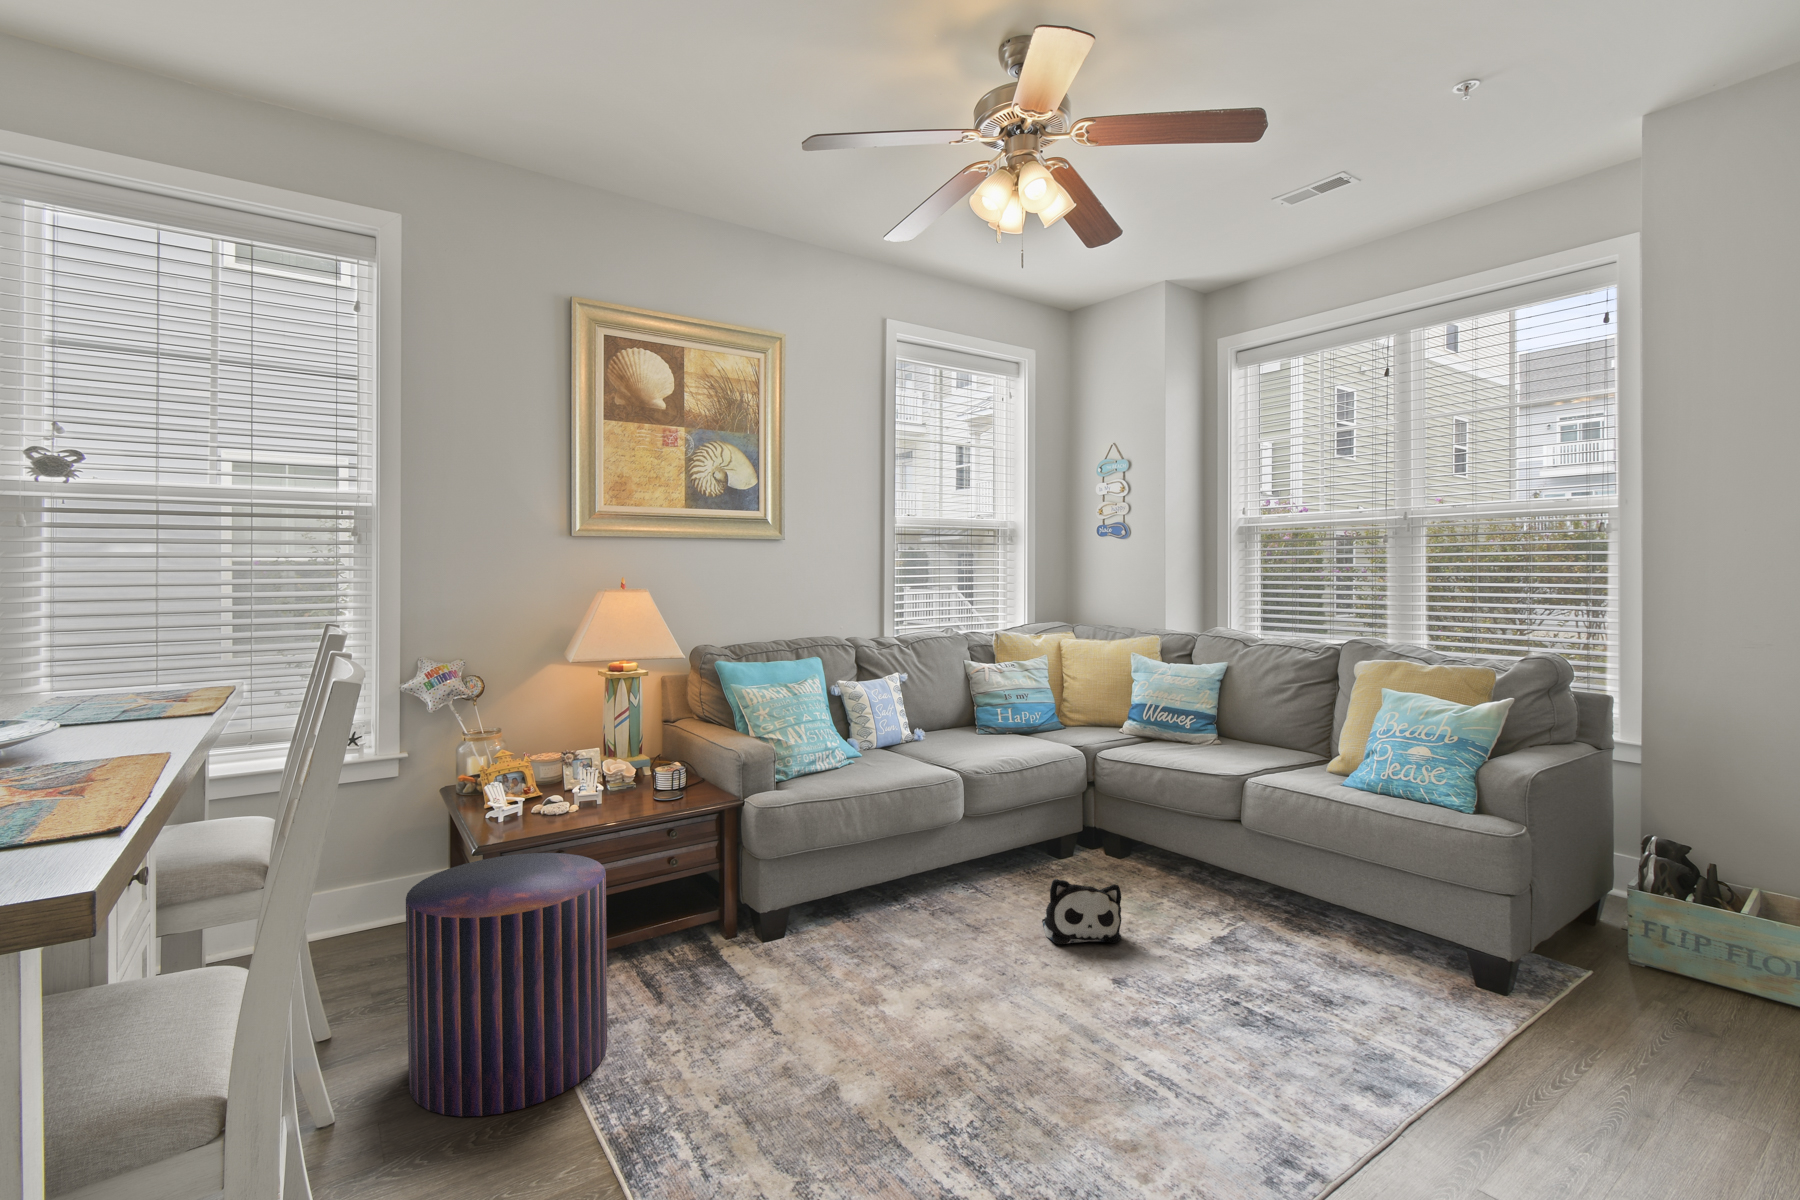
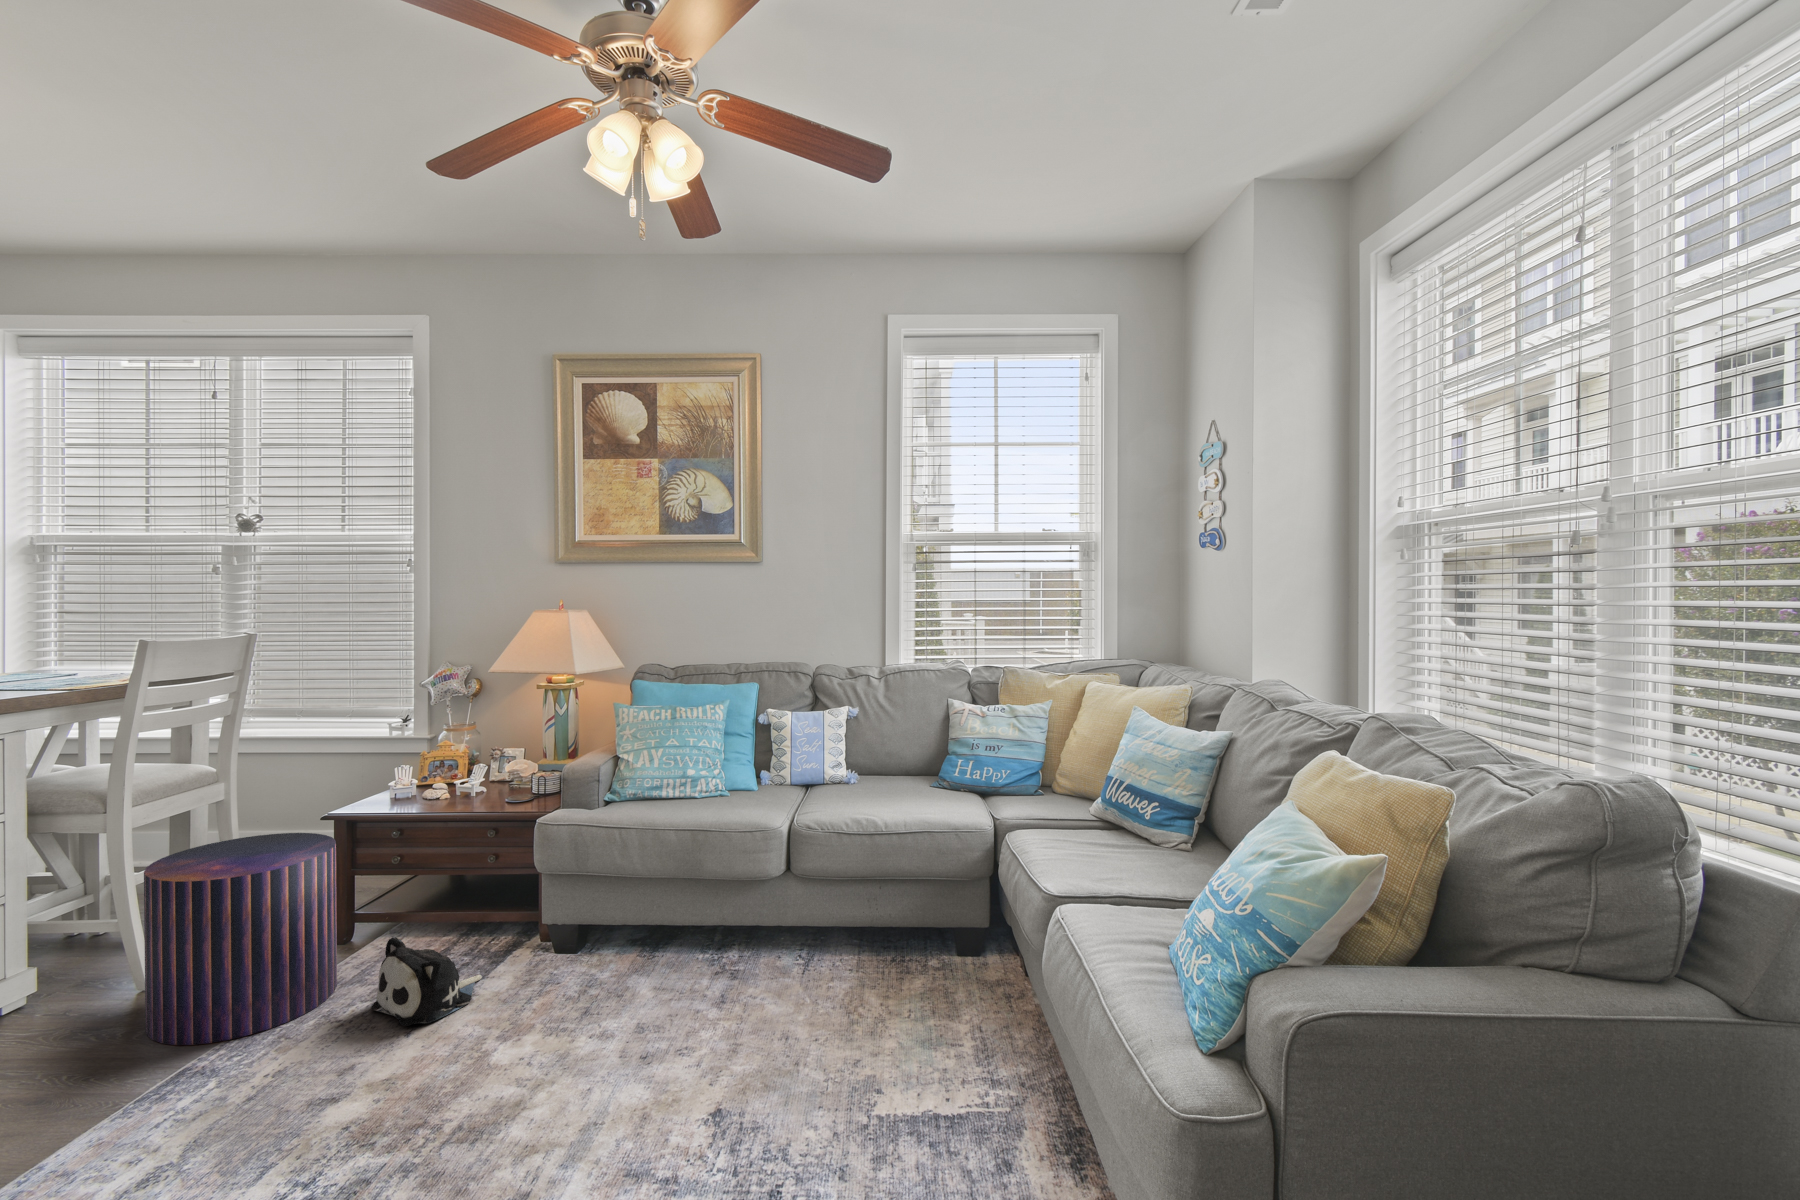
plush toy: present [1042,879,1121,944] -> present [371,937,482,1026]

